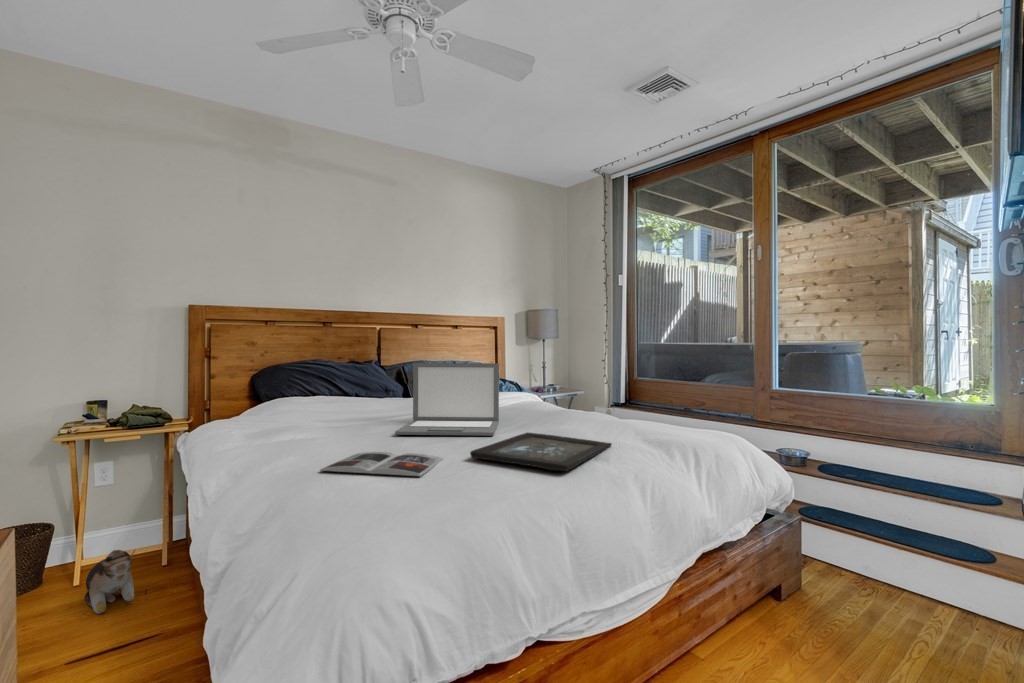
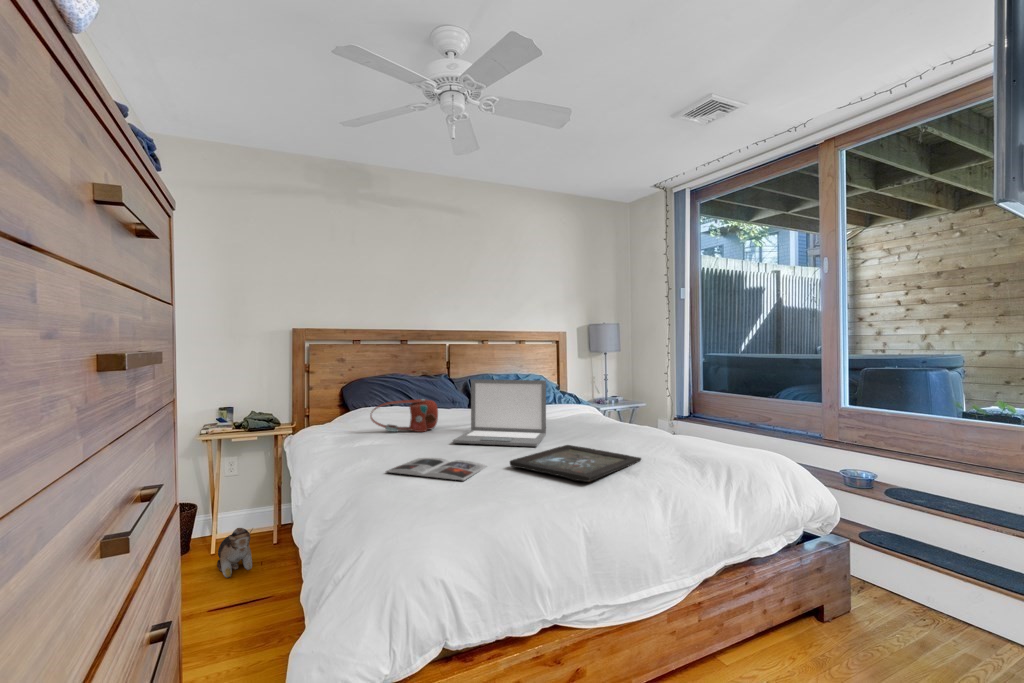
handbag: none [291,386,374,425] -> present [370,399,438,432]

